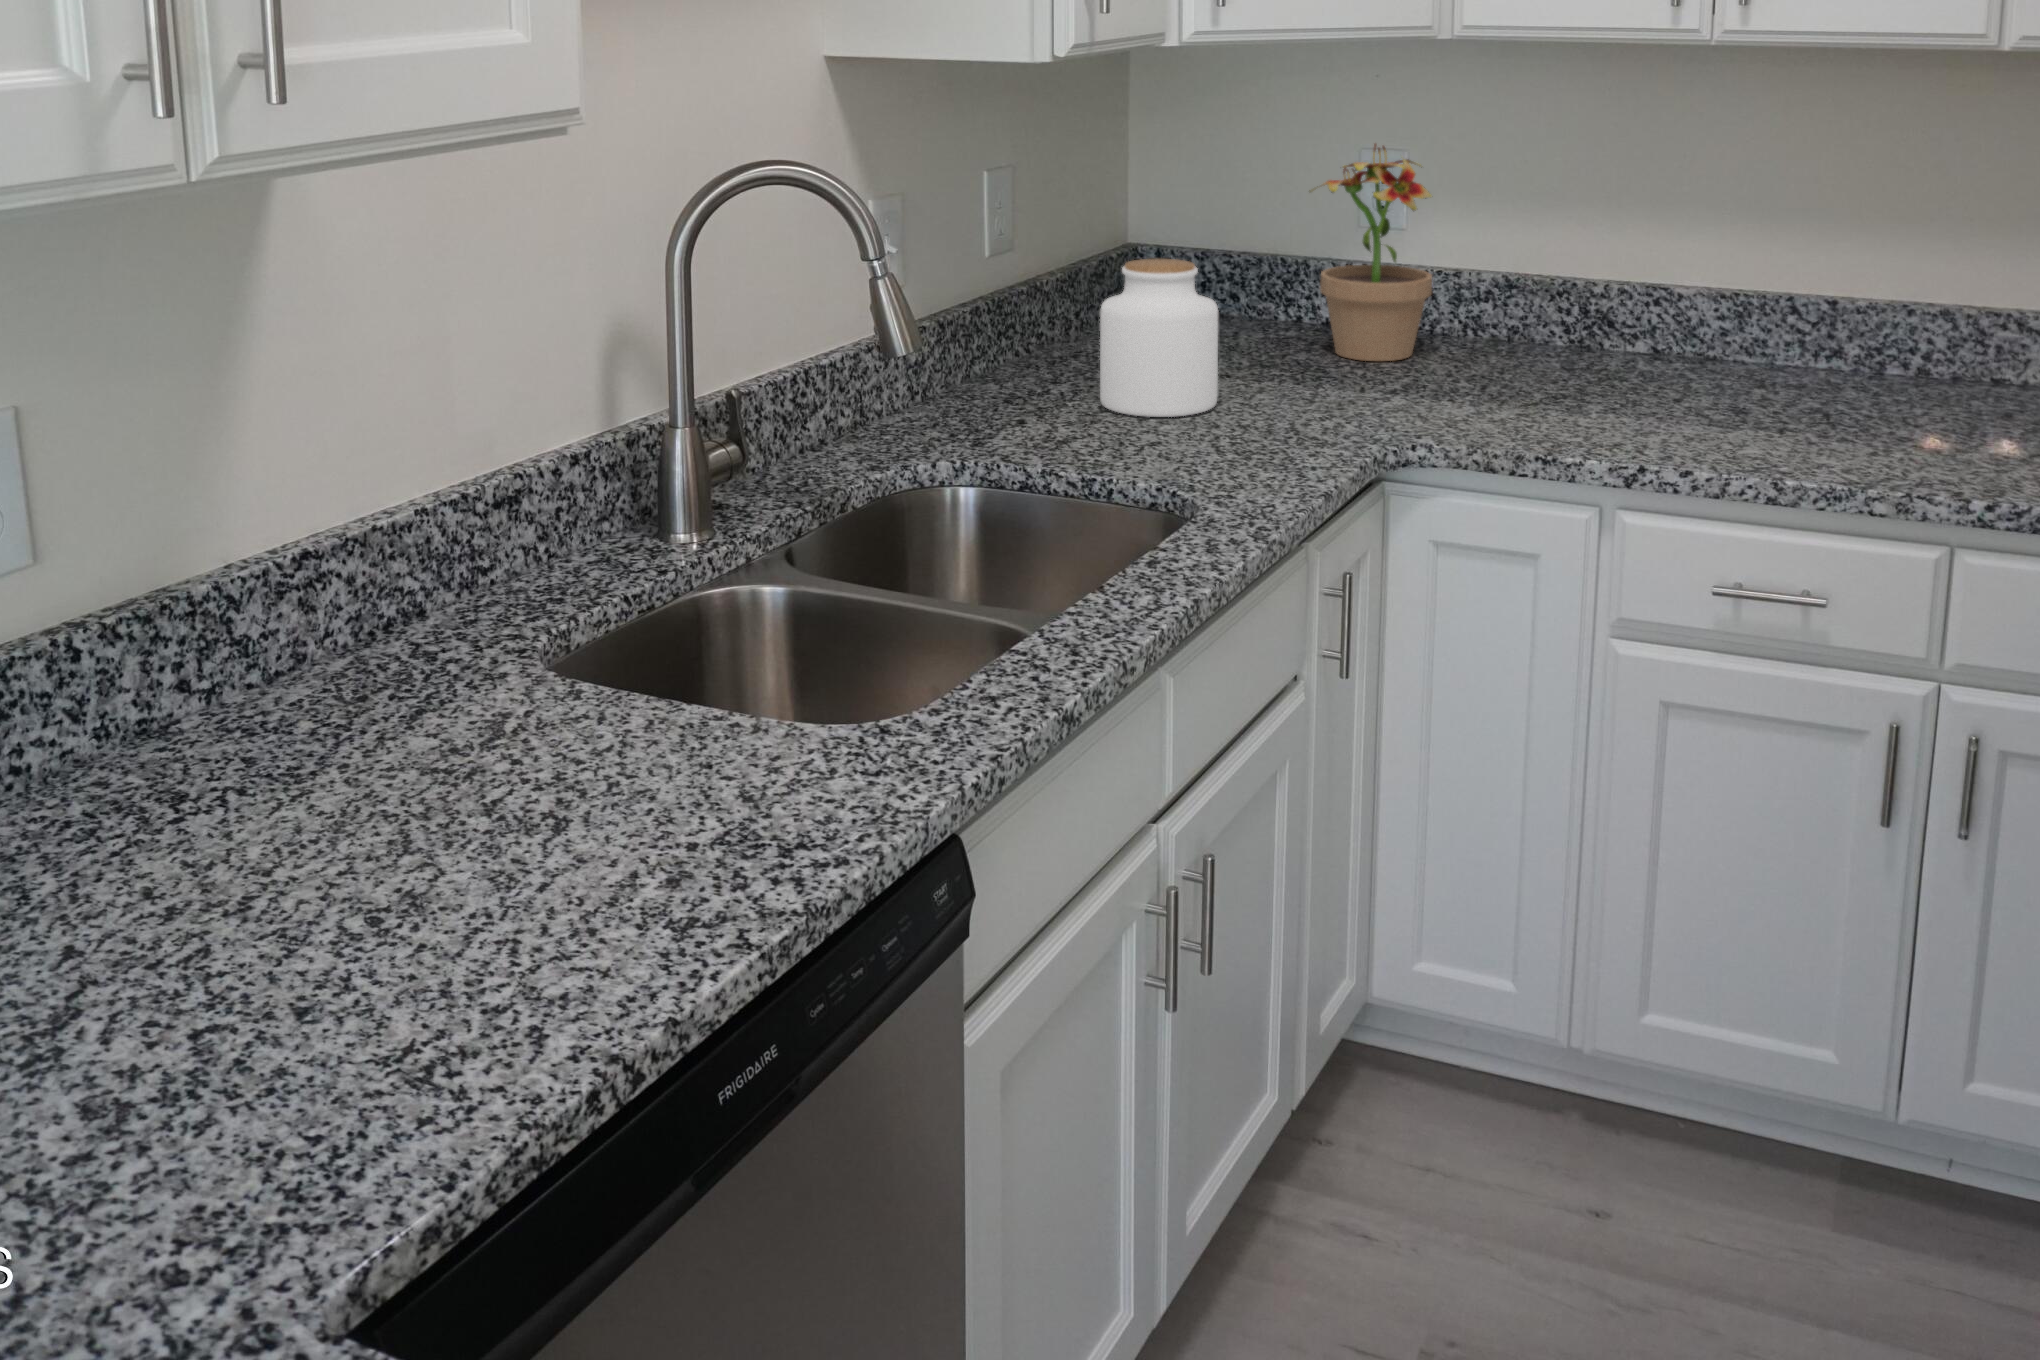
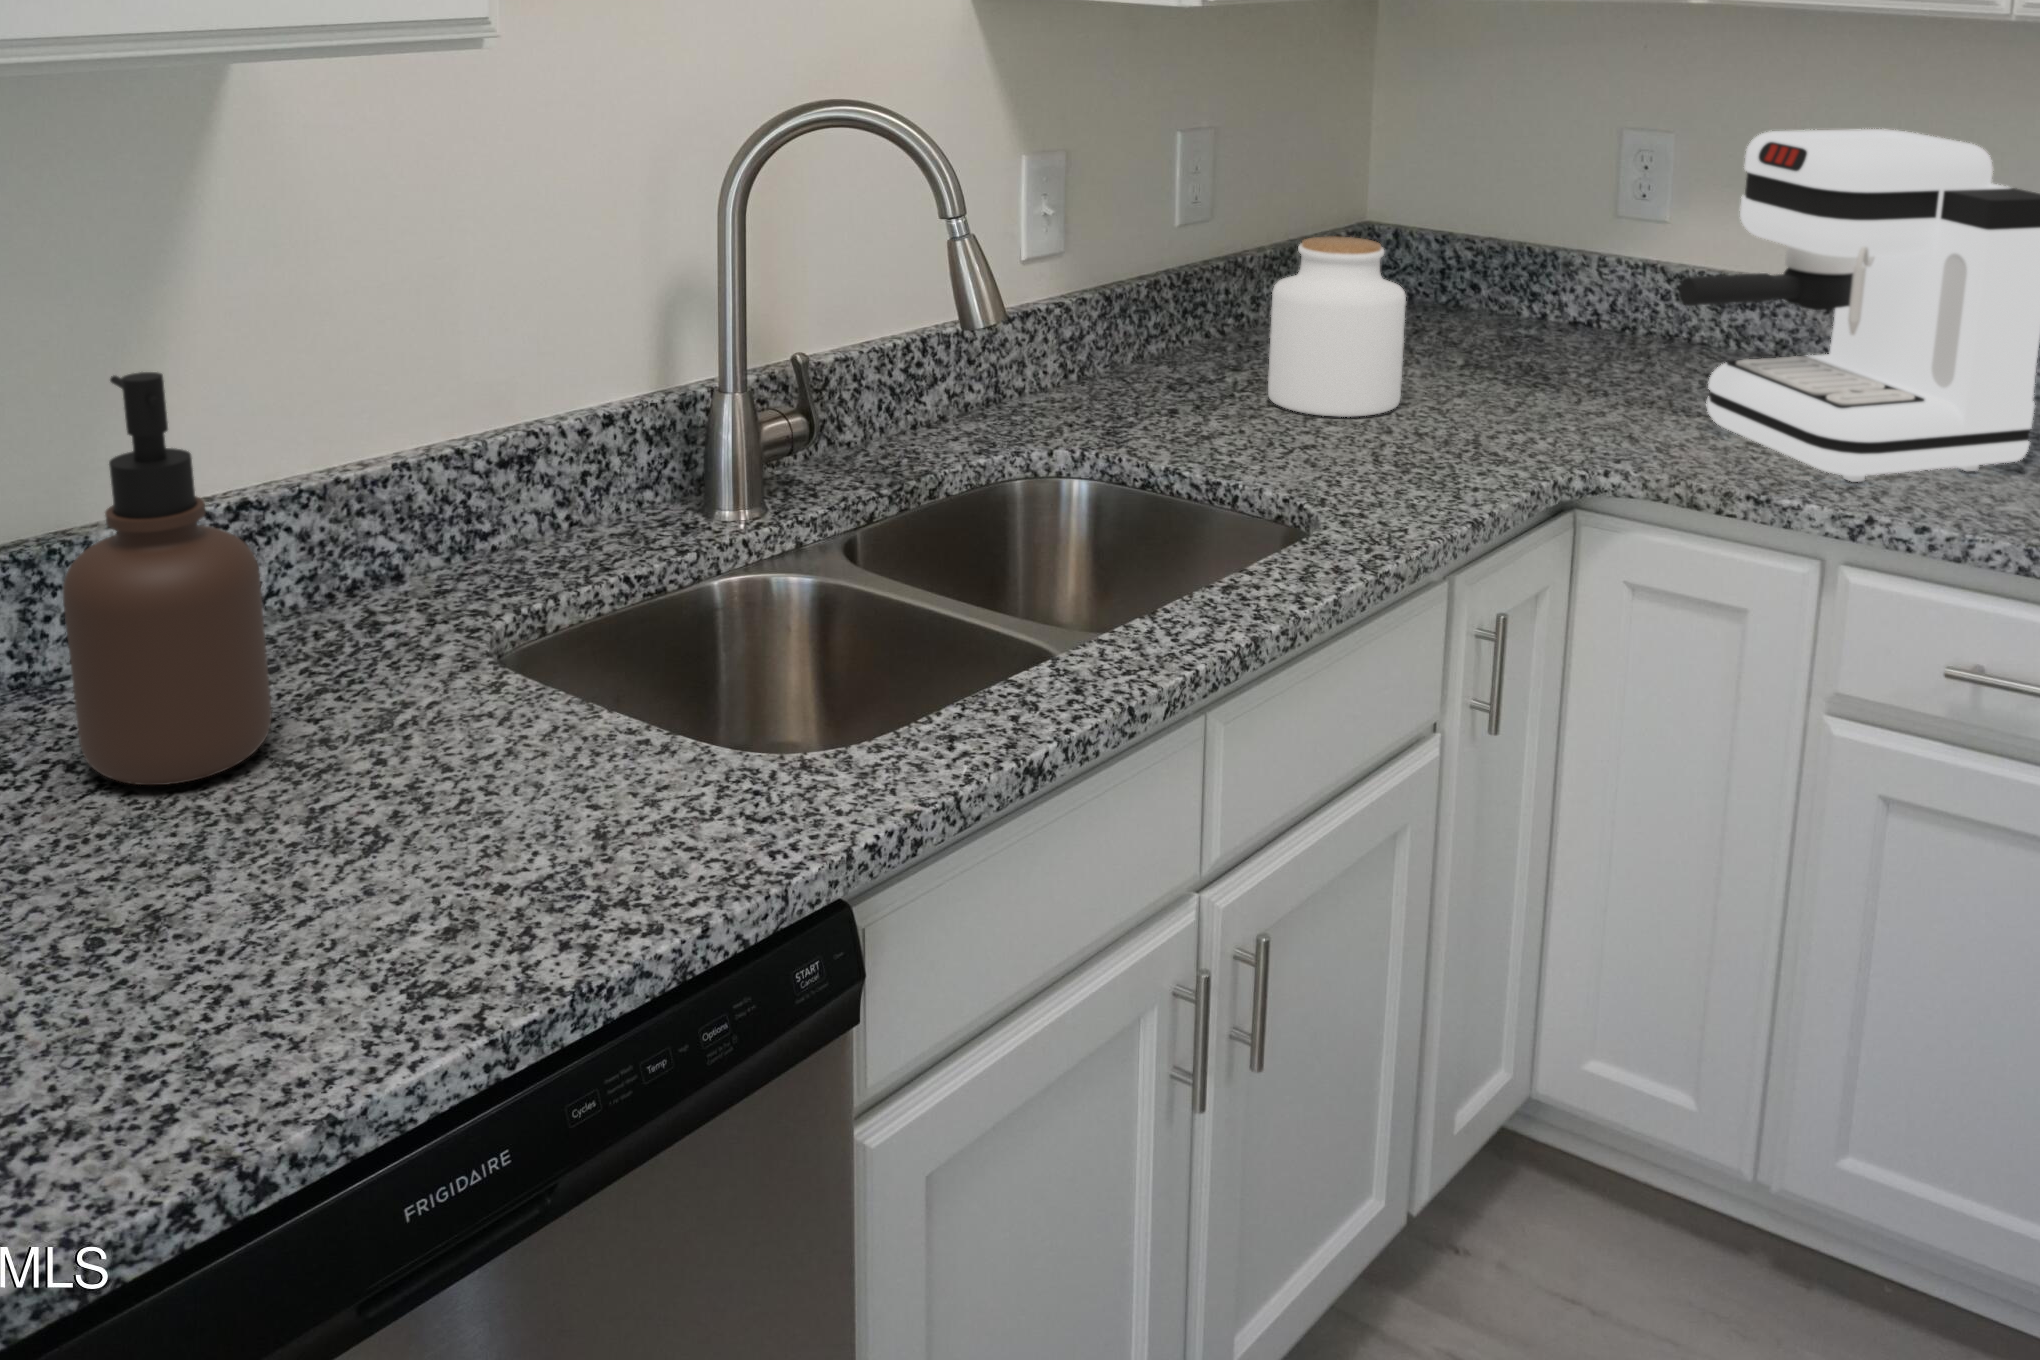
coffee maker: none [1460,141,1765,440] -> present [1679,129,2040,482]
potted plant: present [1310,144,1432,361] -> none [1545,119,1689,369]
soap dispenser: none [237,430,415,799] -> present [63,372,272,785]

